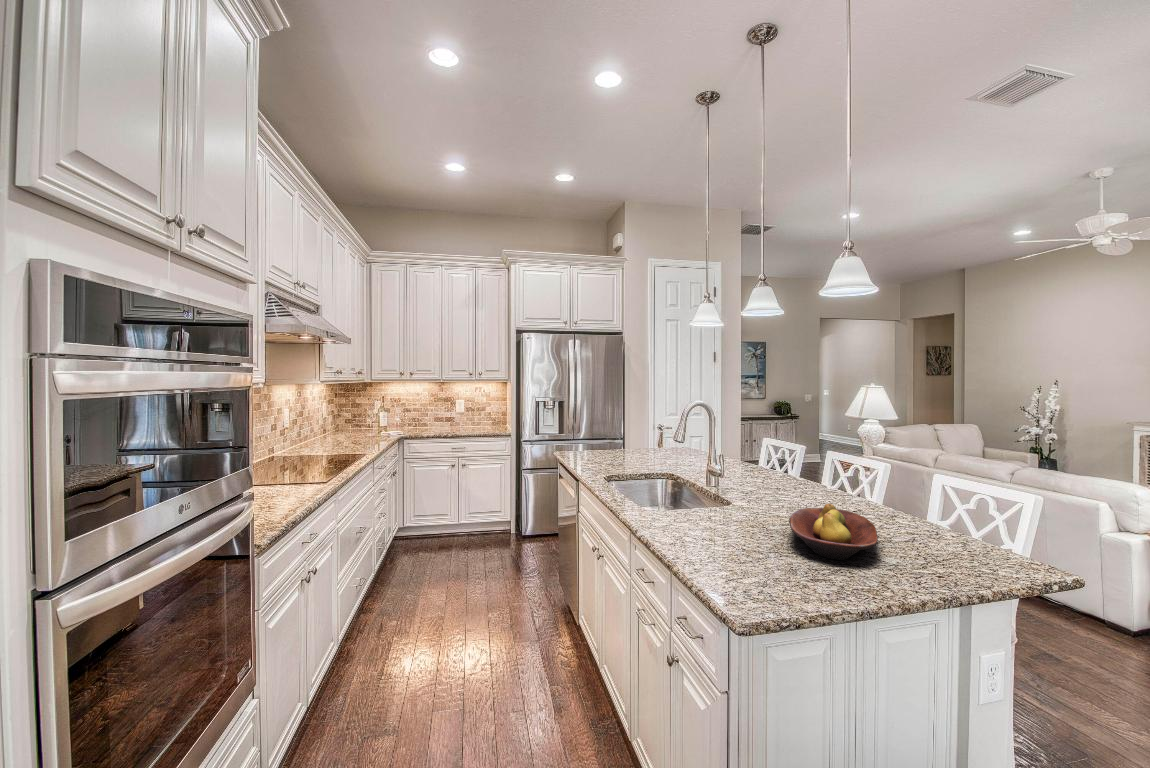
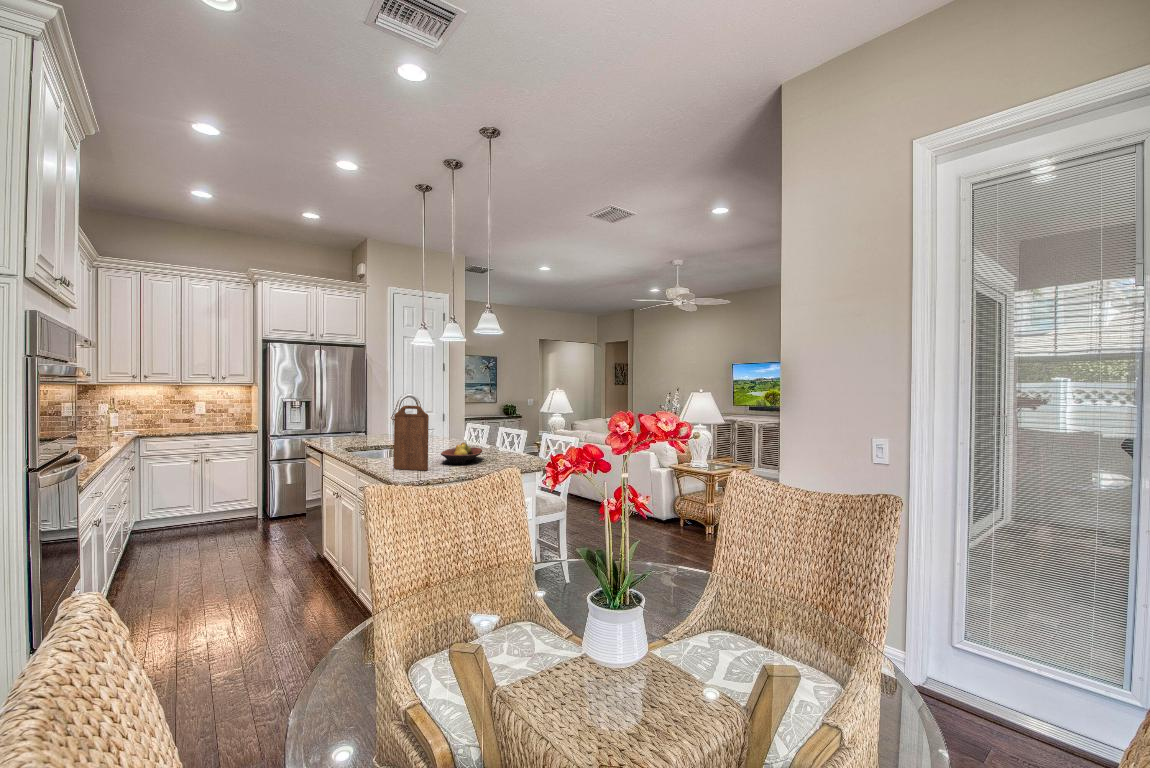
cutting board: none [706,435,787,583] -> present [394,405,429,470]

